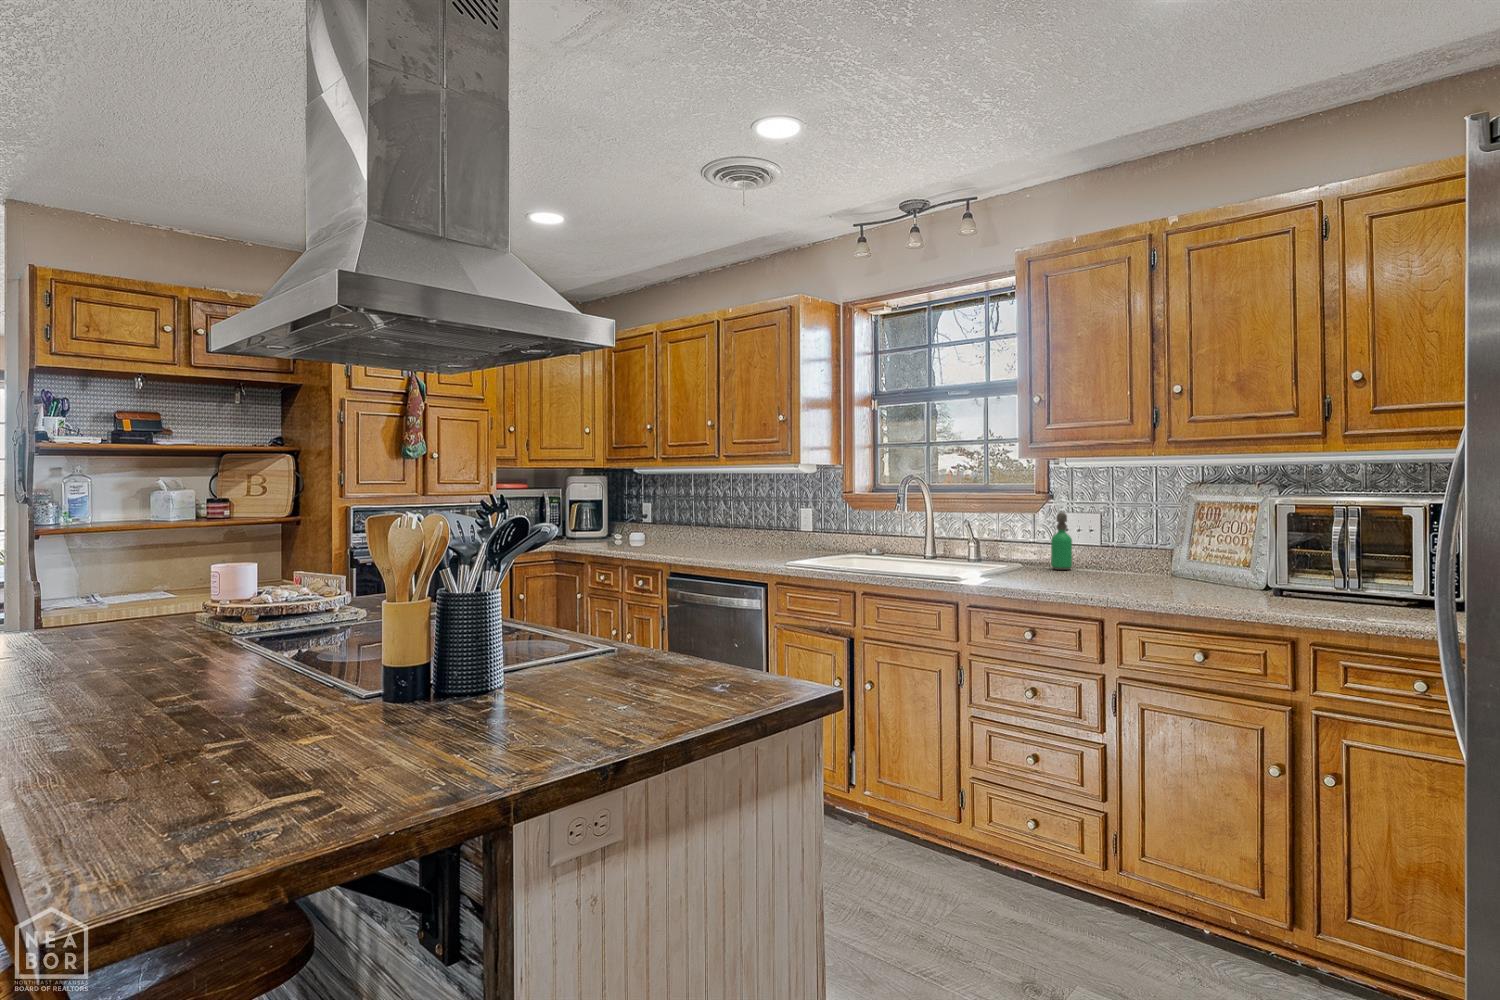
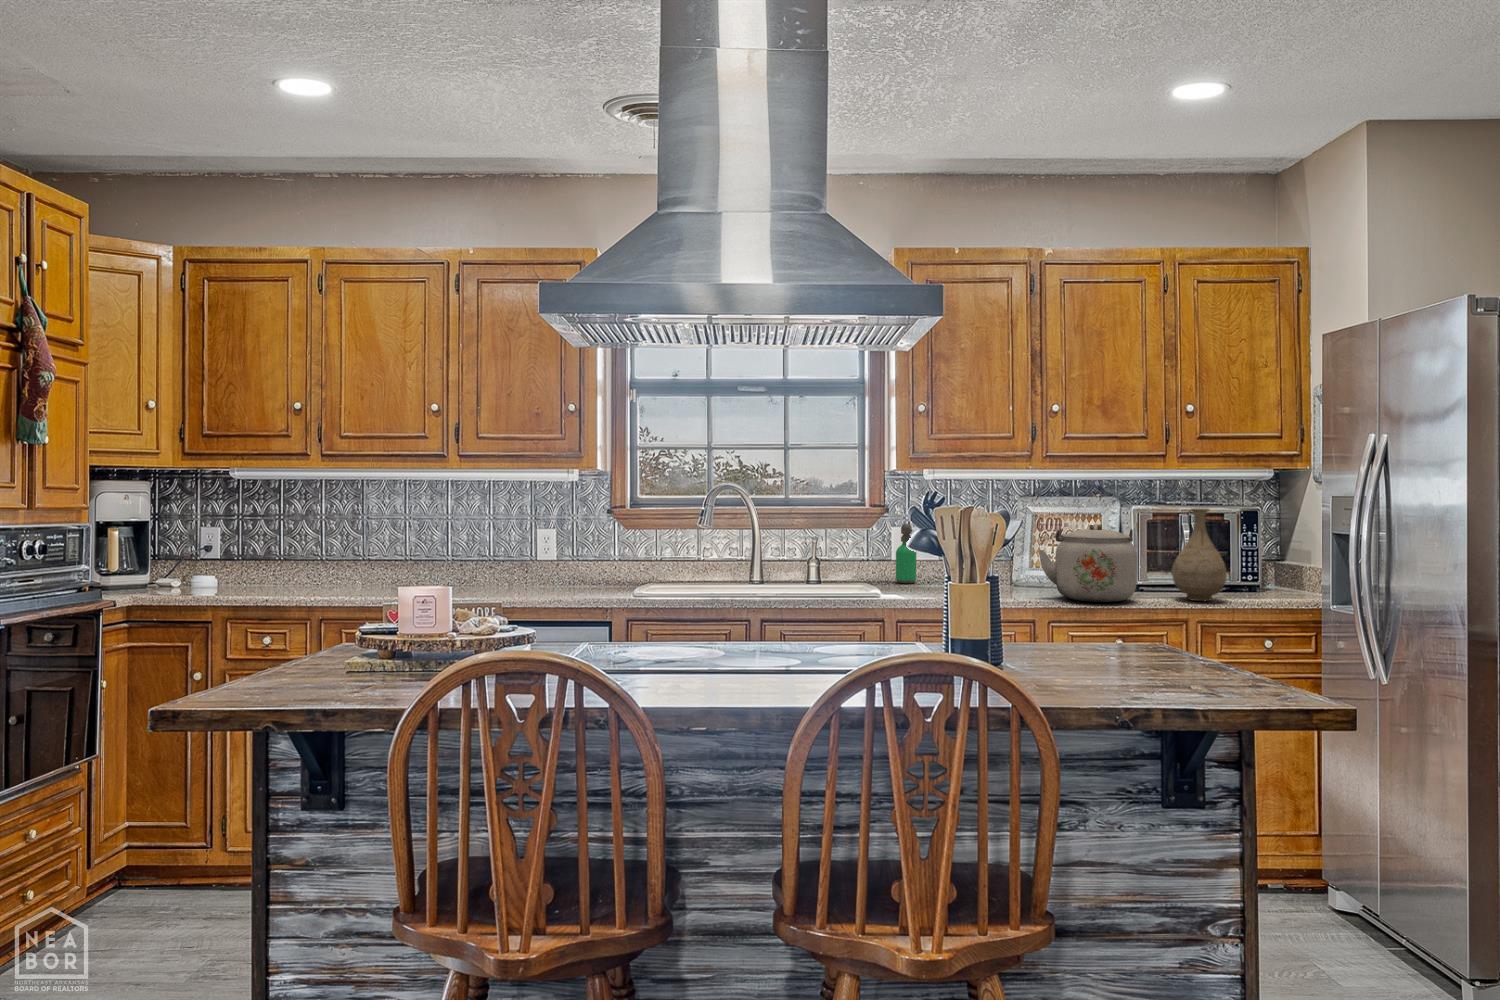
vase: none [1303,496,1378,609] -> present [1172,508,1227,601]
kettle: none [1140,513,1265,599] -> present [1038,524,1137,602]

